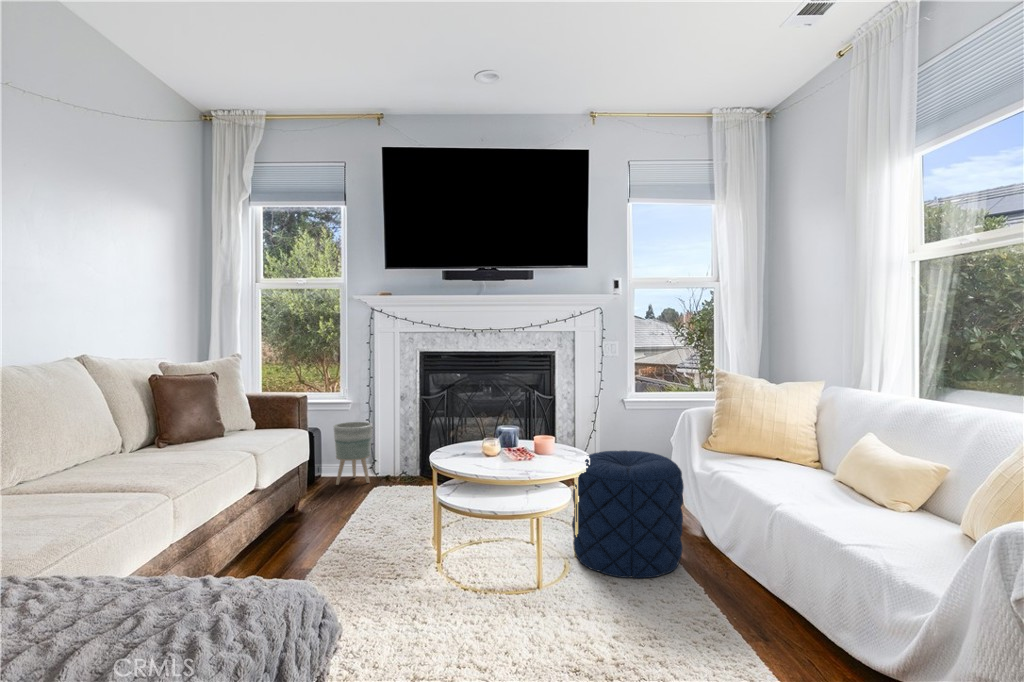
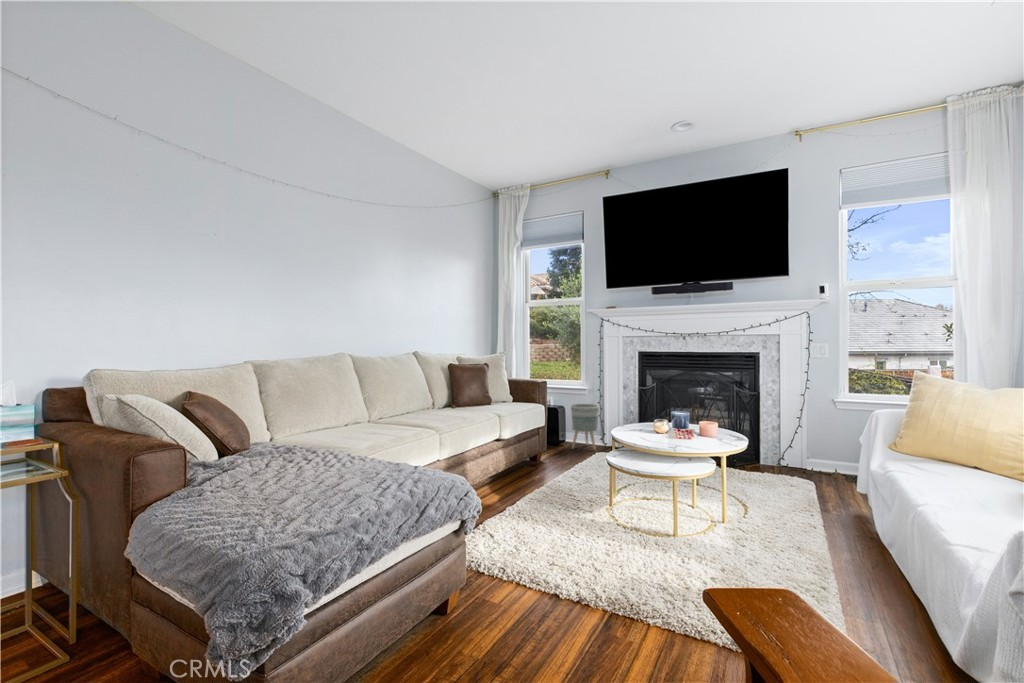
pouf: present [572,451,684,578] -> none [724,440,836,556]

